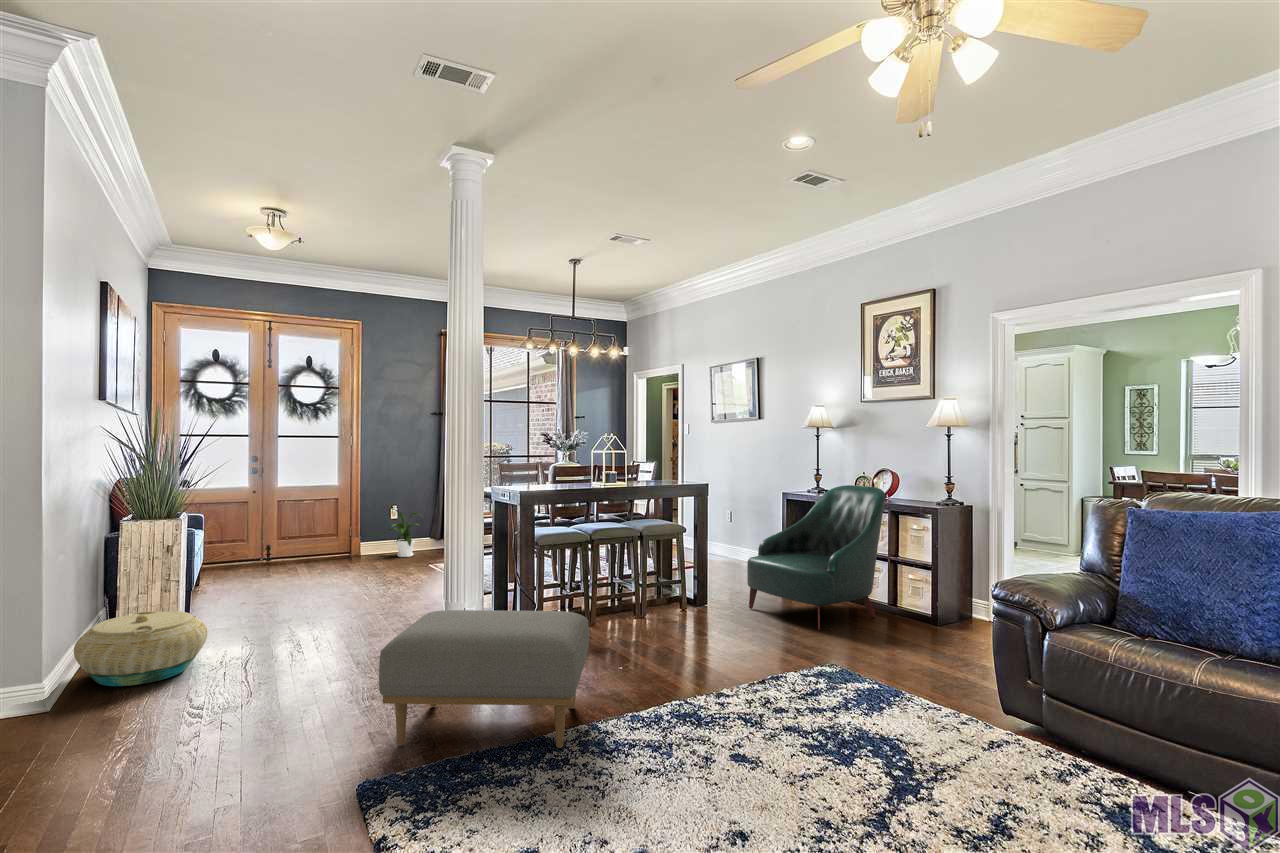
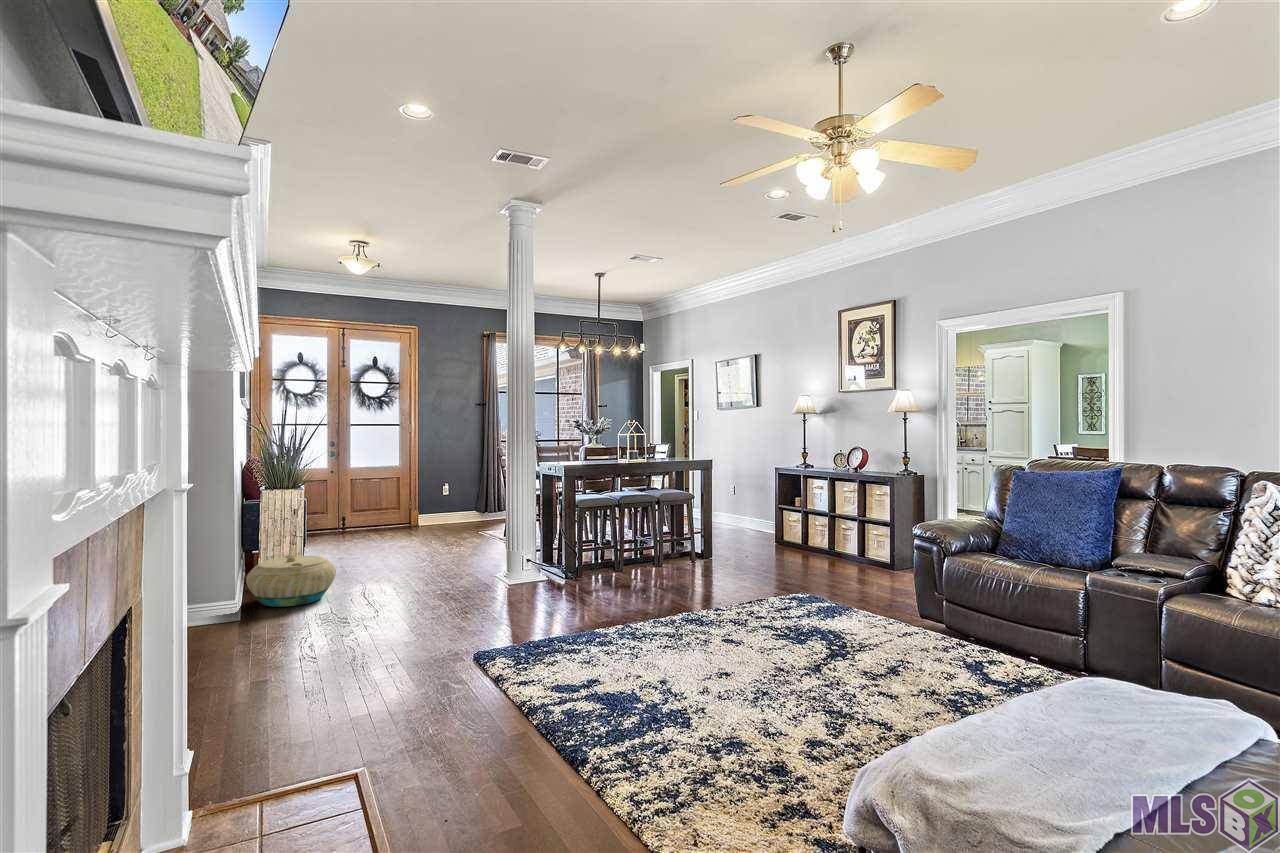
armchair: present [747,485,885,631] -> none [744,461,854,573]
house plant: present [384,509,420,557] -> none [438,486,473,527]
ottoman: present [379,610,589,748] -> none [480,548,622,637]

